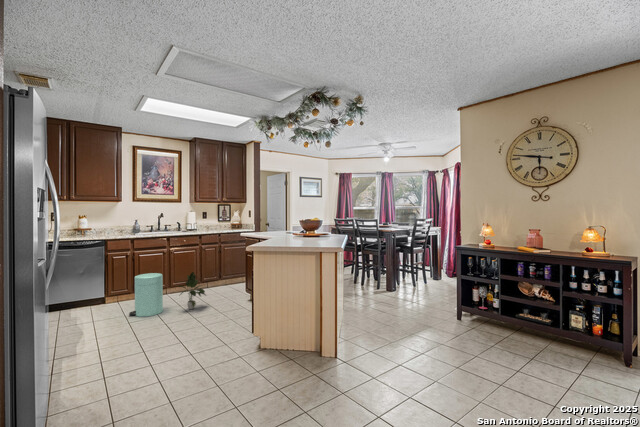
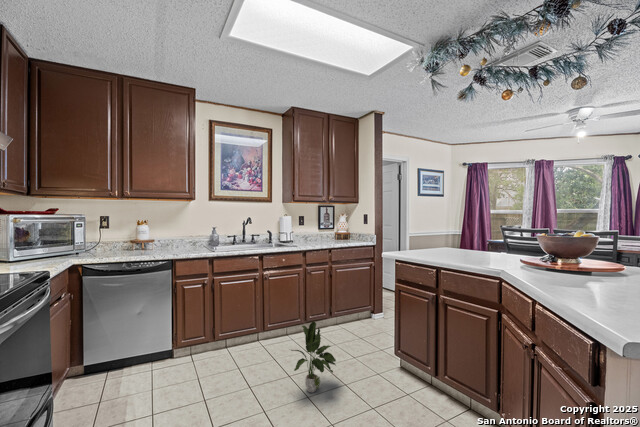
trash can: present [129,273,163,317] -> none [209,321,263,411]

